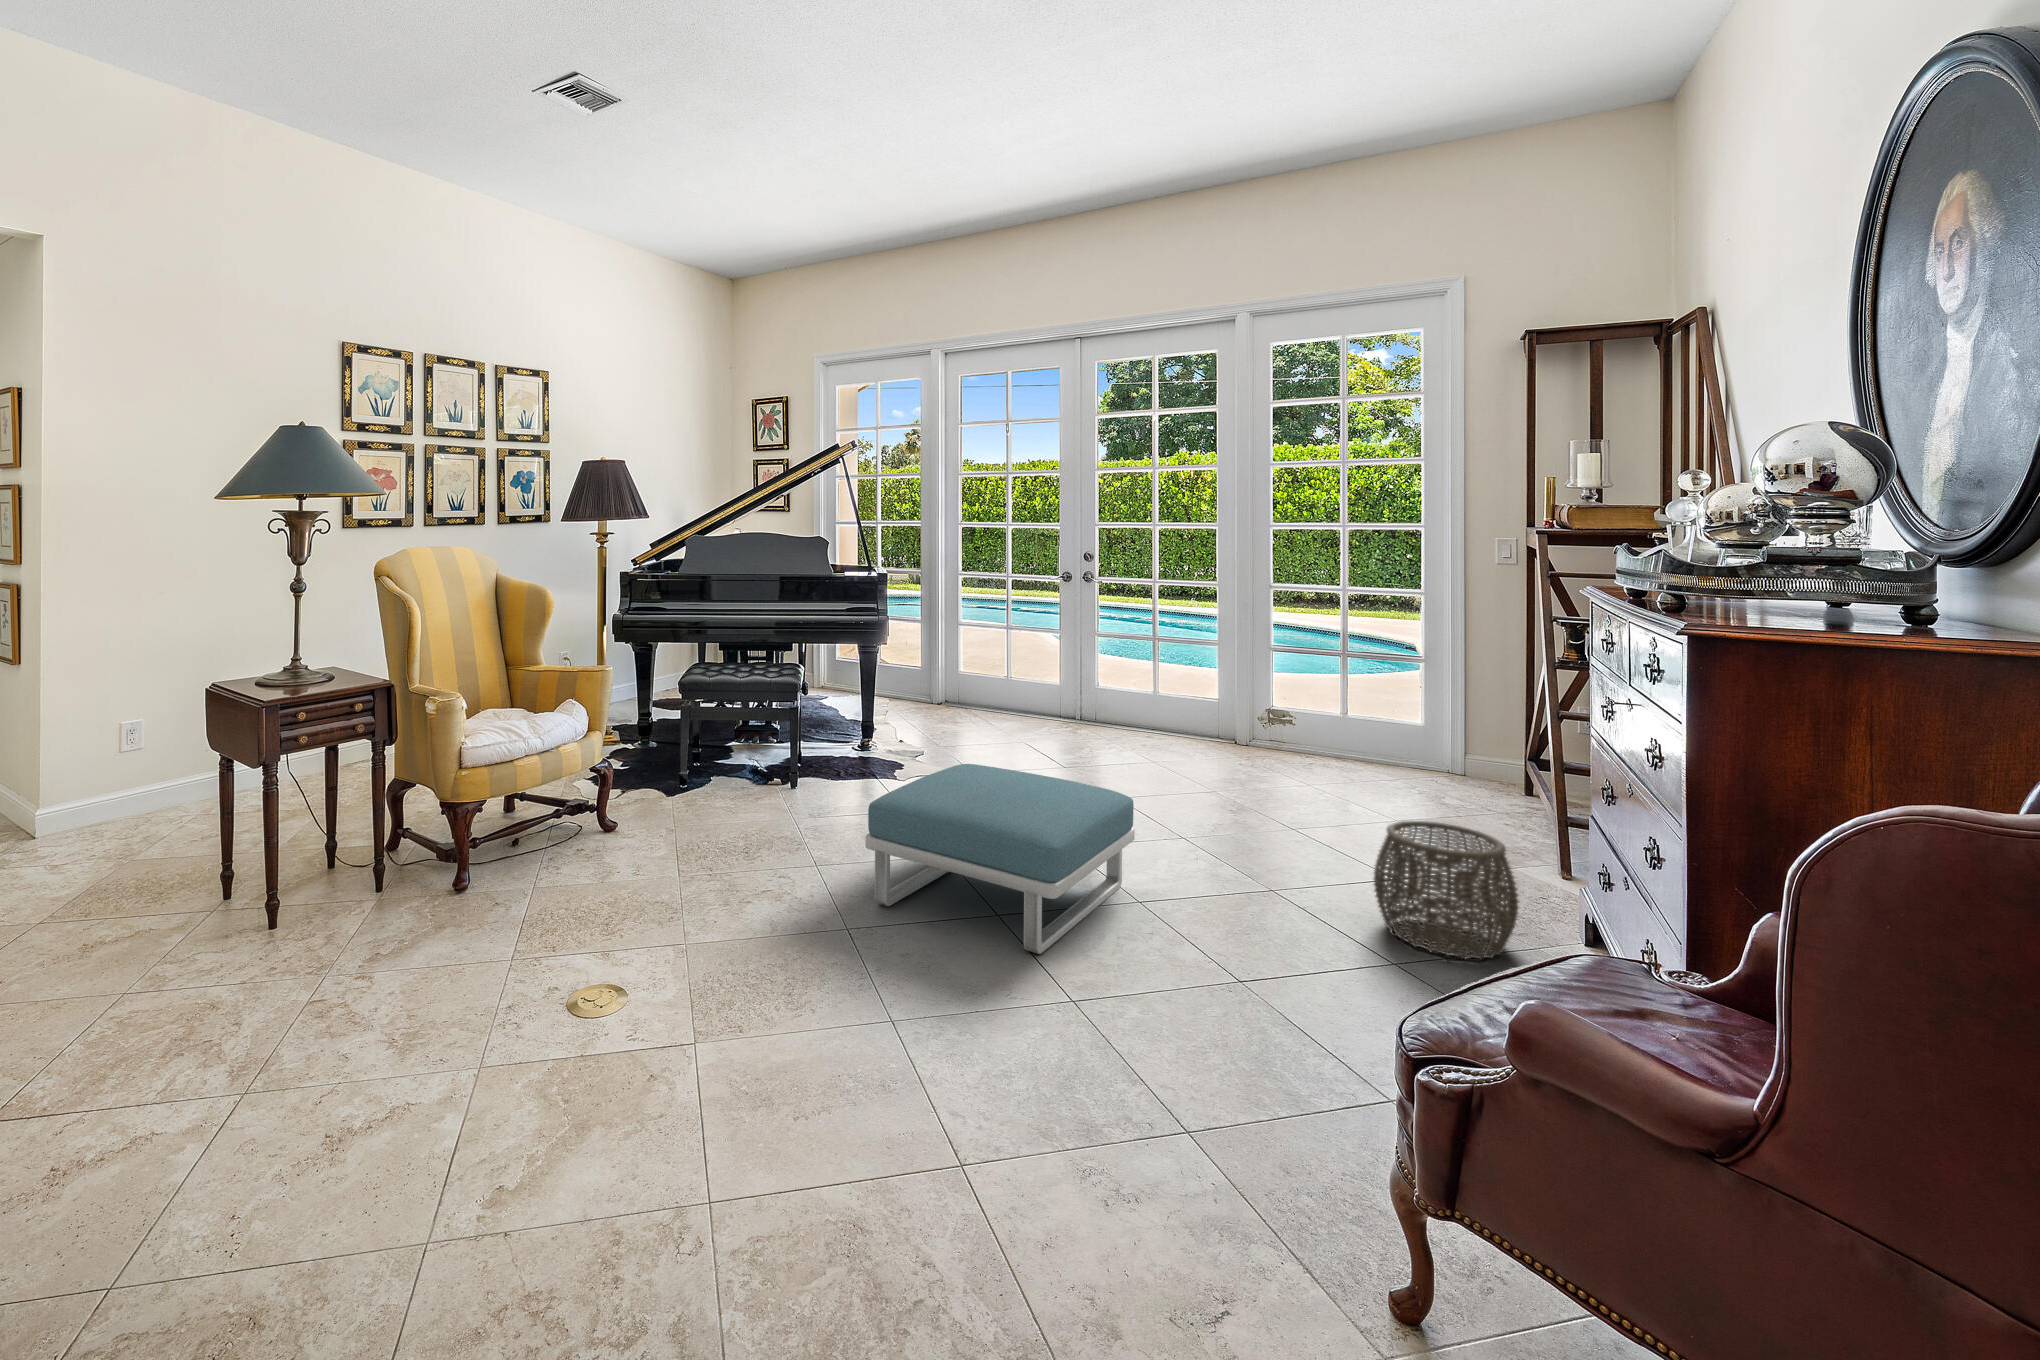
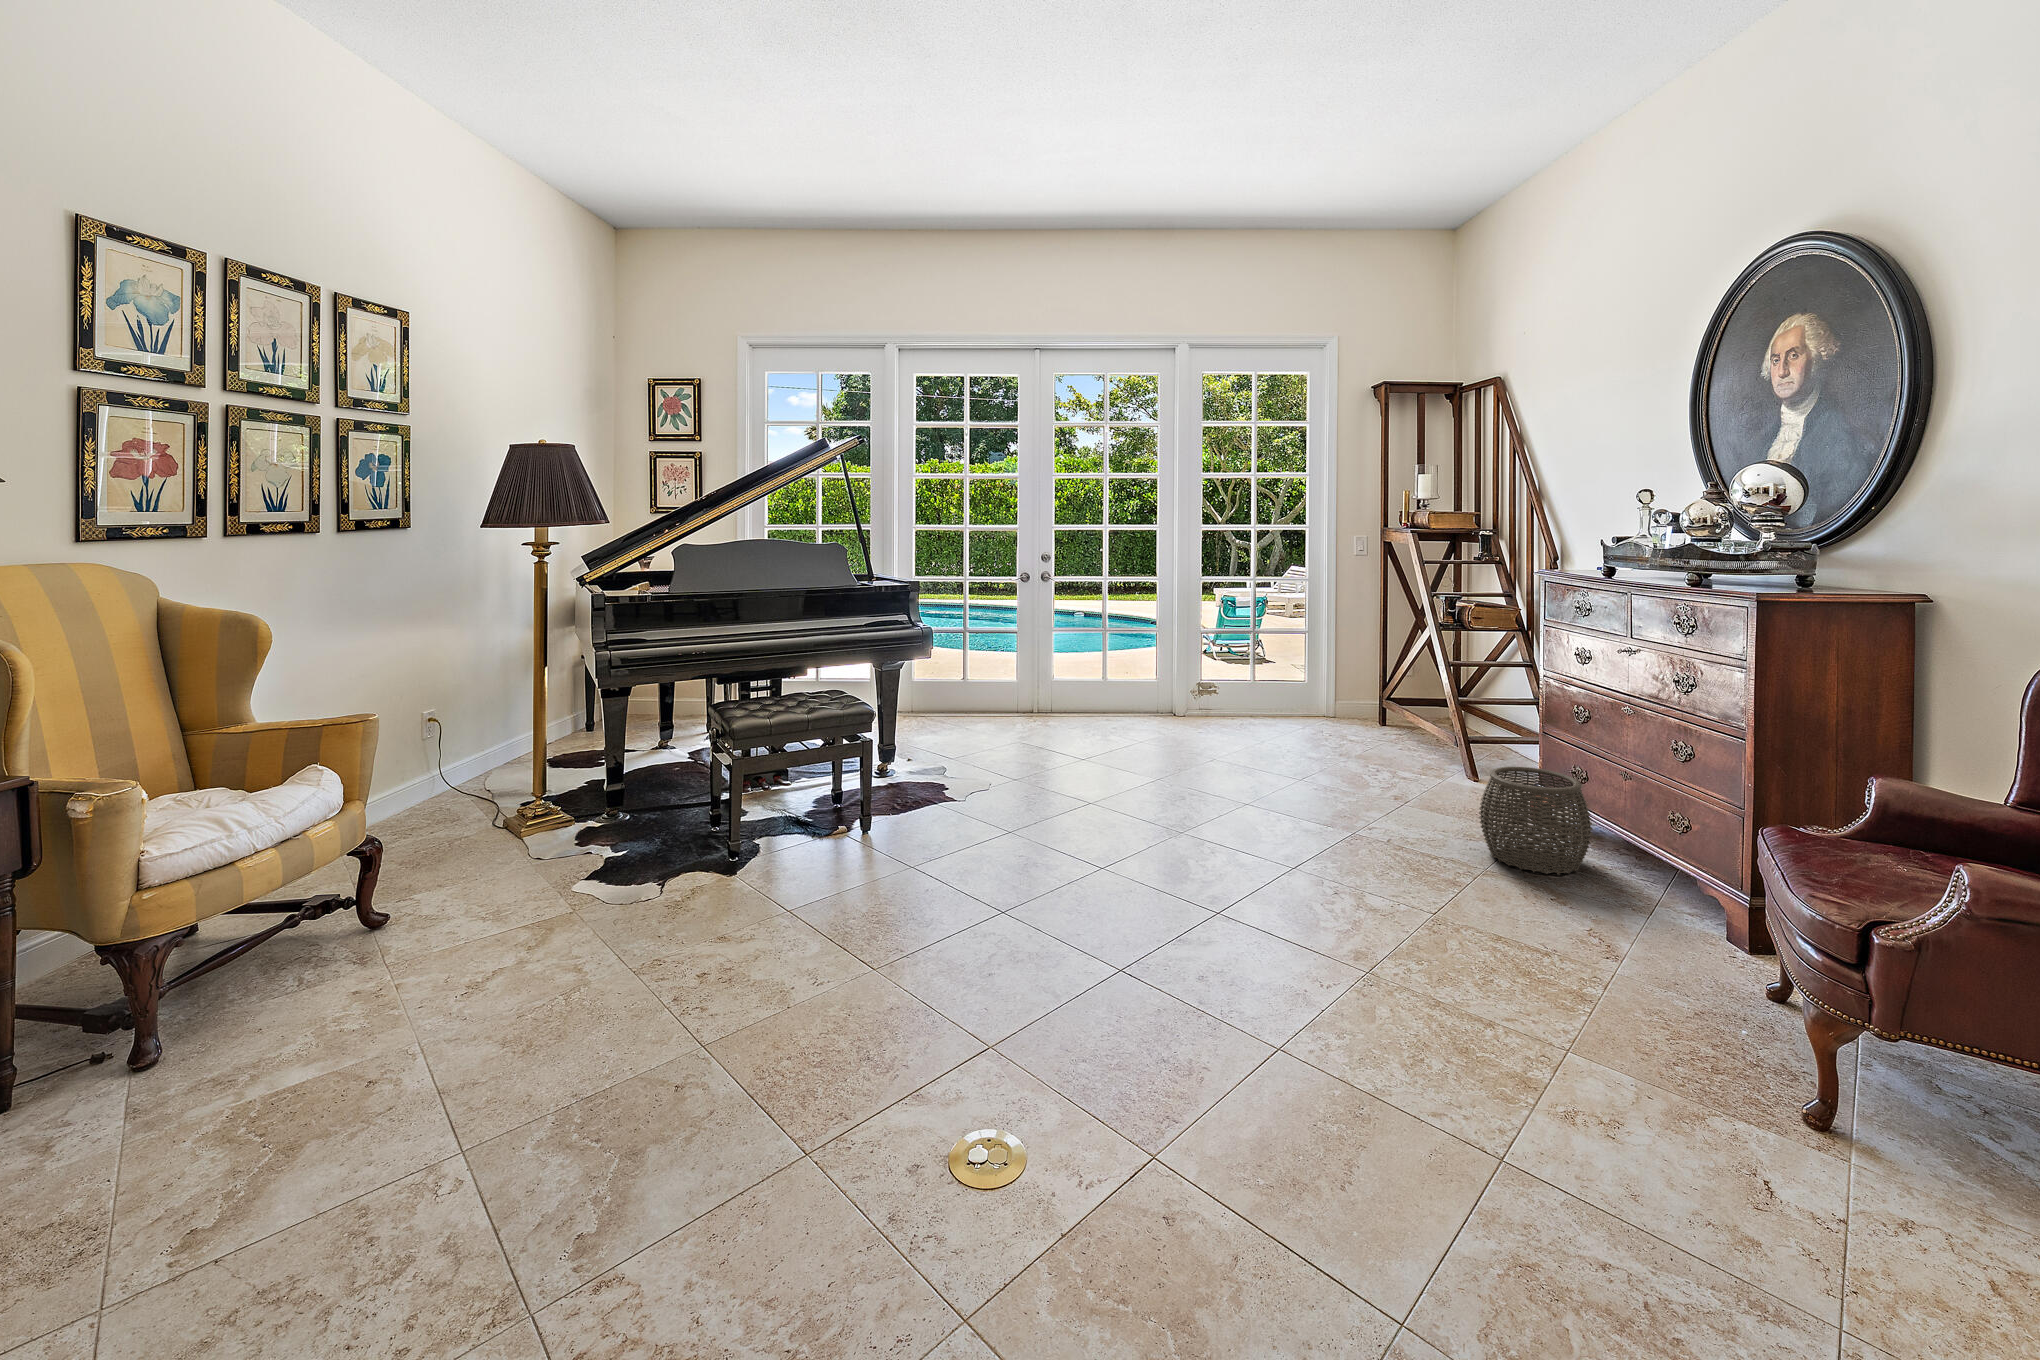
footstool: present [865,764,1135,954] -> none [1126,781,1367,965]

